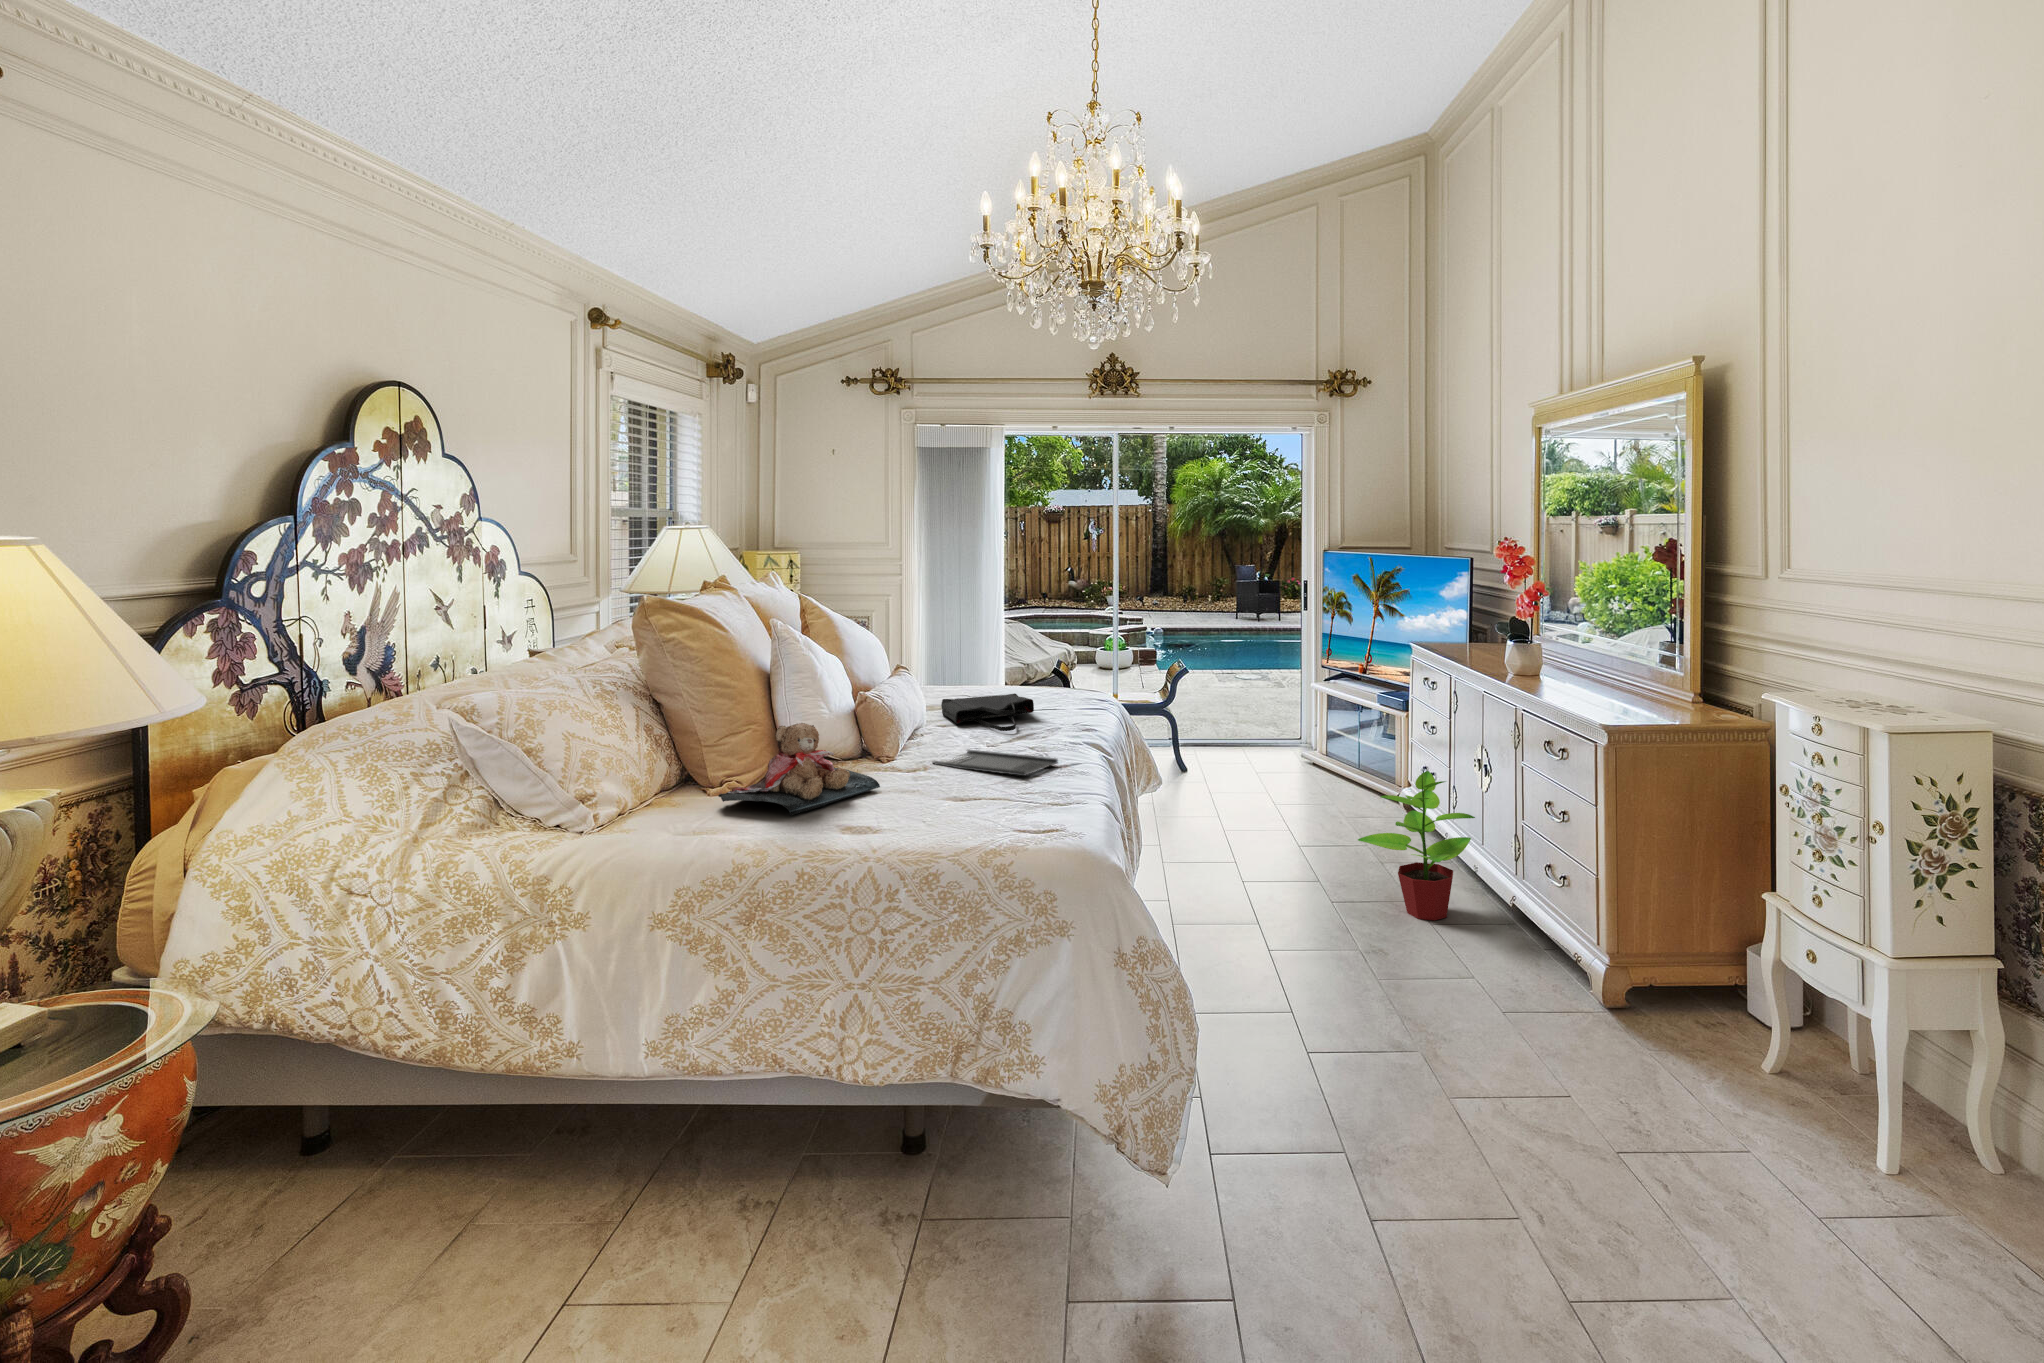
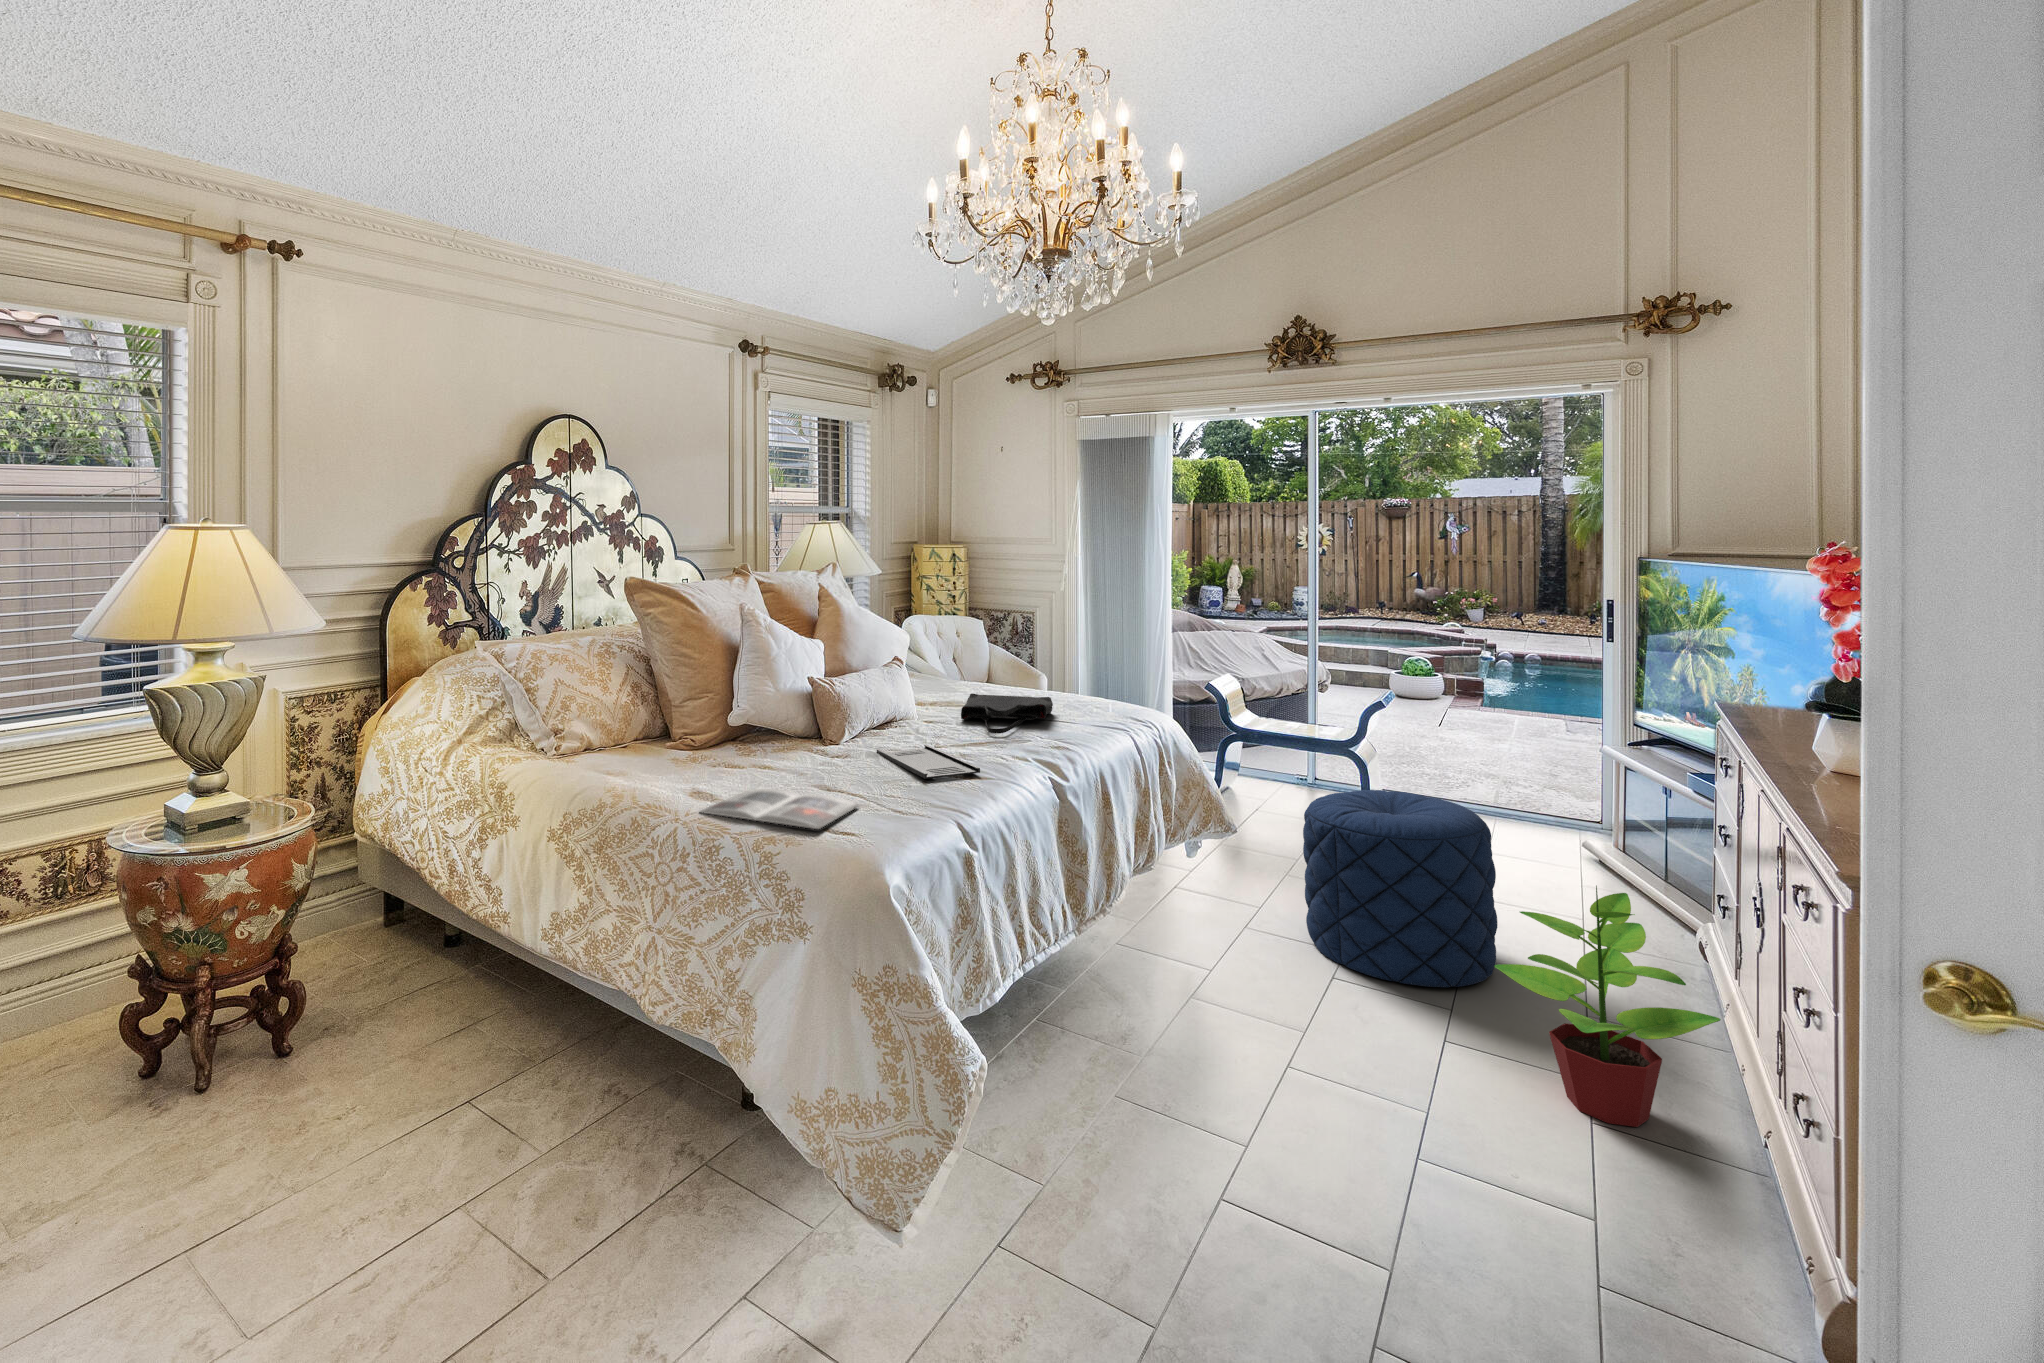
teddy bear: present [718,723,880,815] -> none [664,693,794,773]
pouf: none [1199,735,1325,875] -> present [1303,790,1497,987]
magazine: none [871,805,1021,848] -> present [700,789,858,829]

